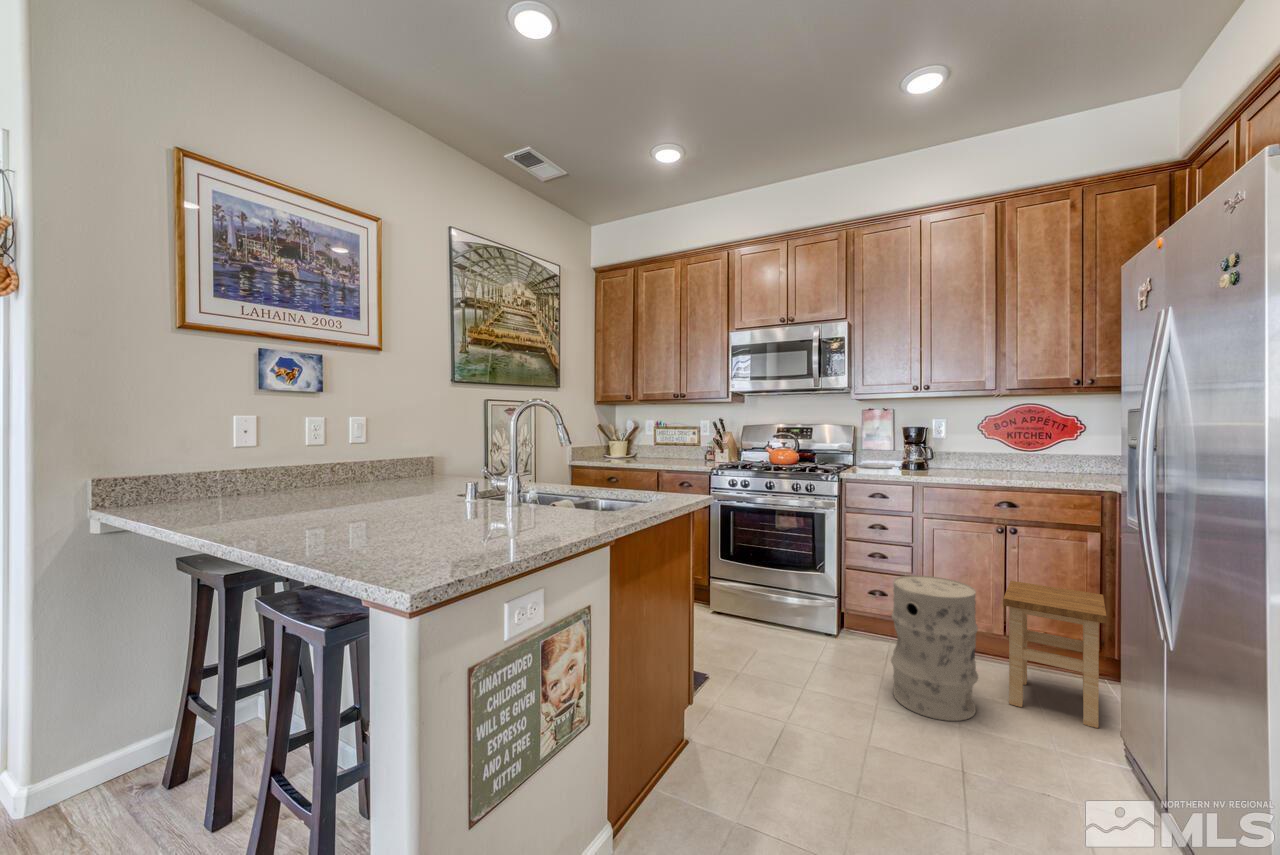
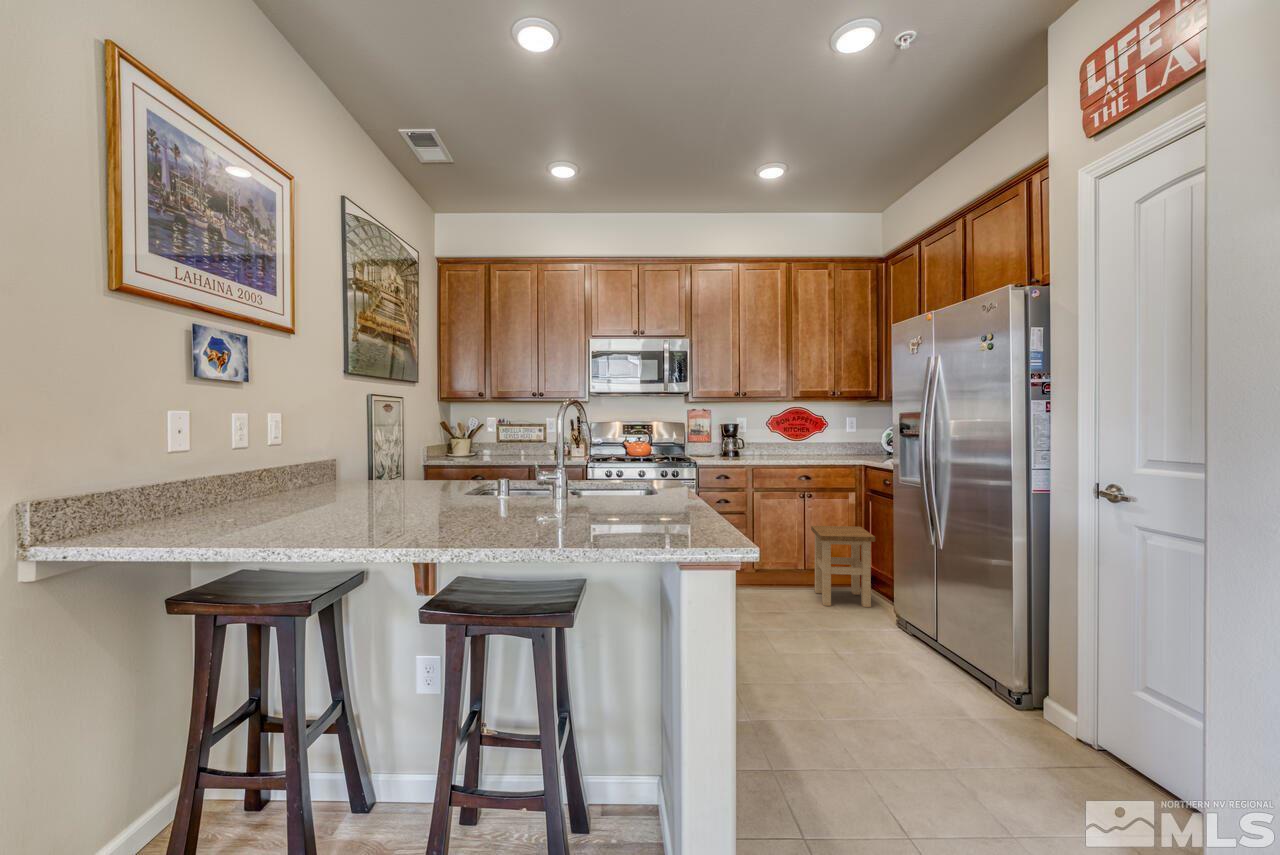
trash can: present [891,575,978,721] -> none [759,528,815,624]

